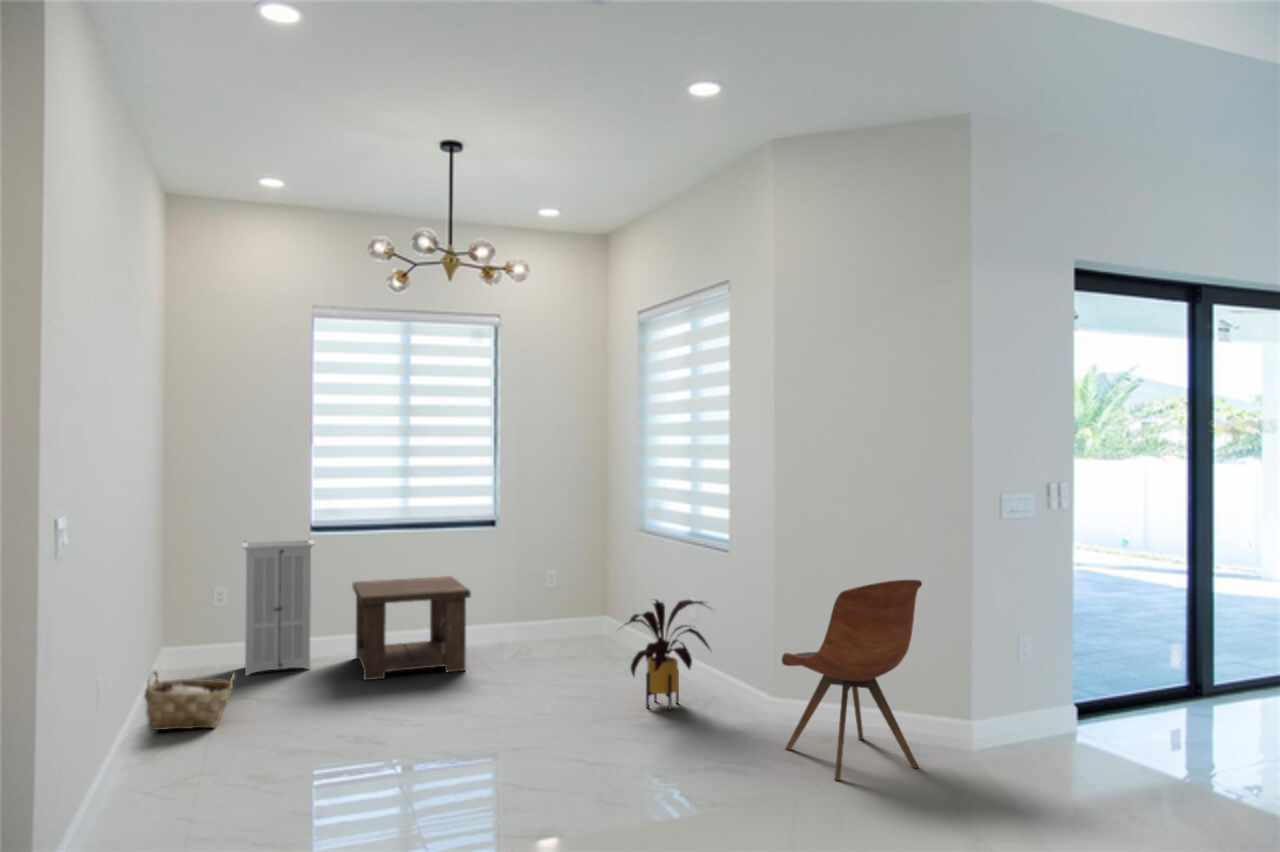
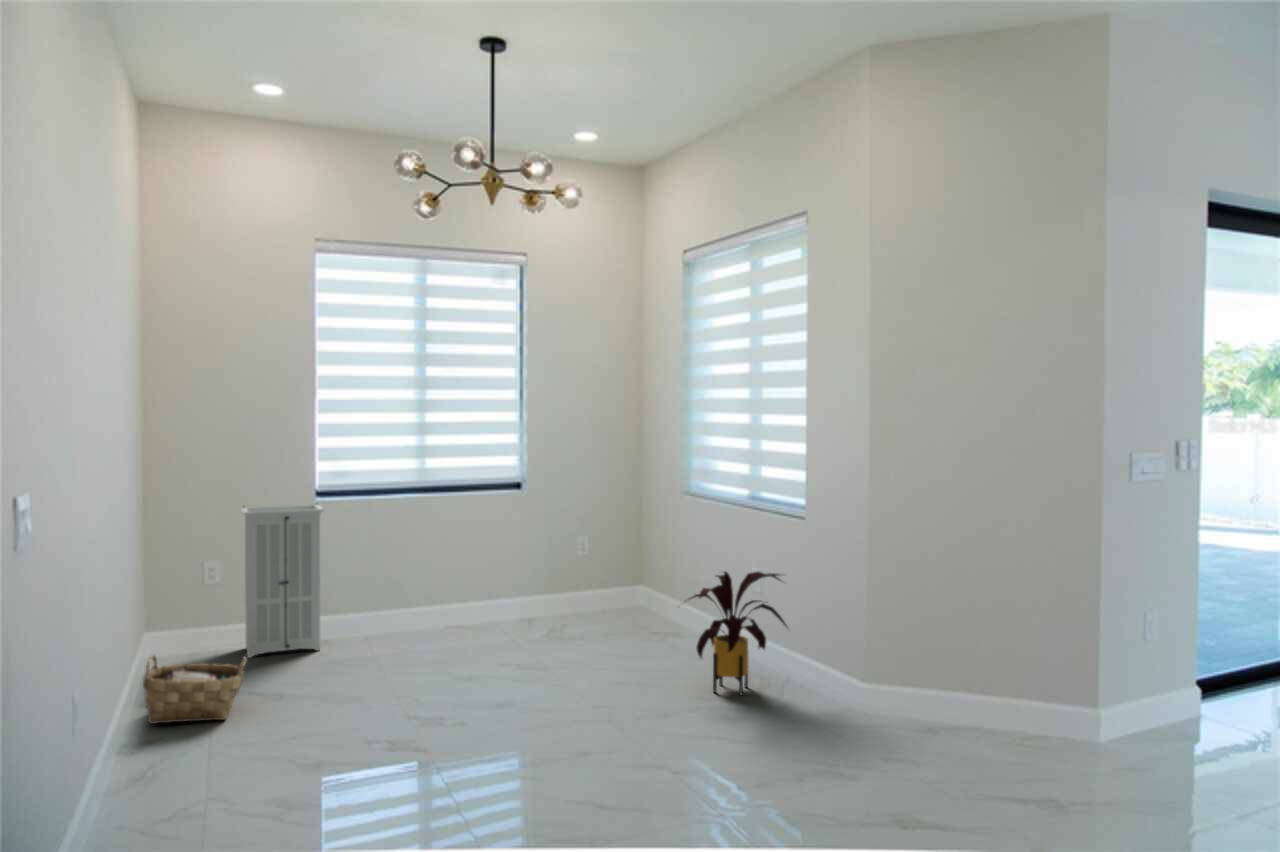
side table: present [353,576,471,680] -> none [365,546,502,663]
dining chair: present [782,580,922,781] -> none [884,549,1059,778]

